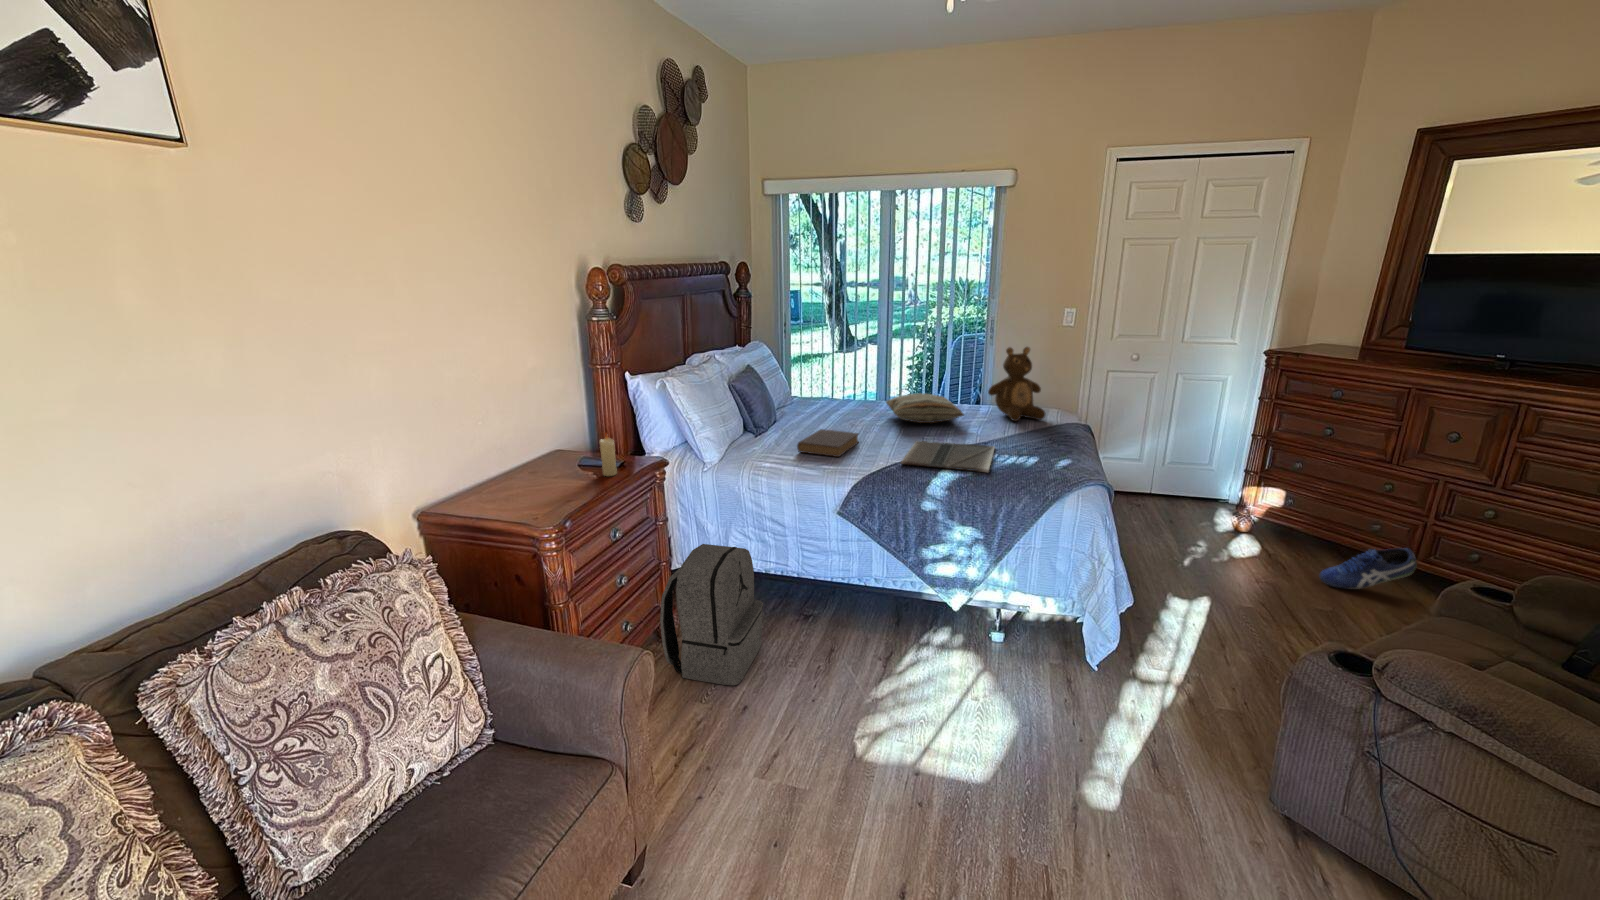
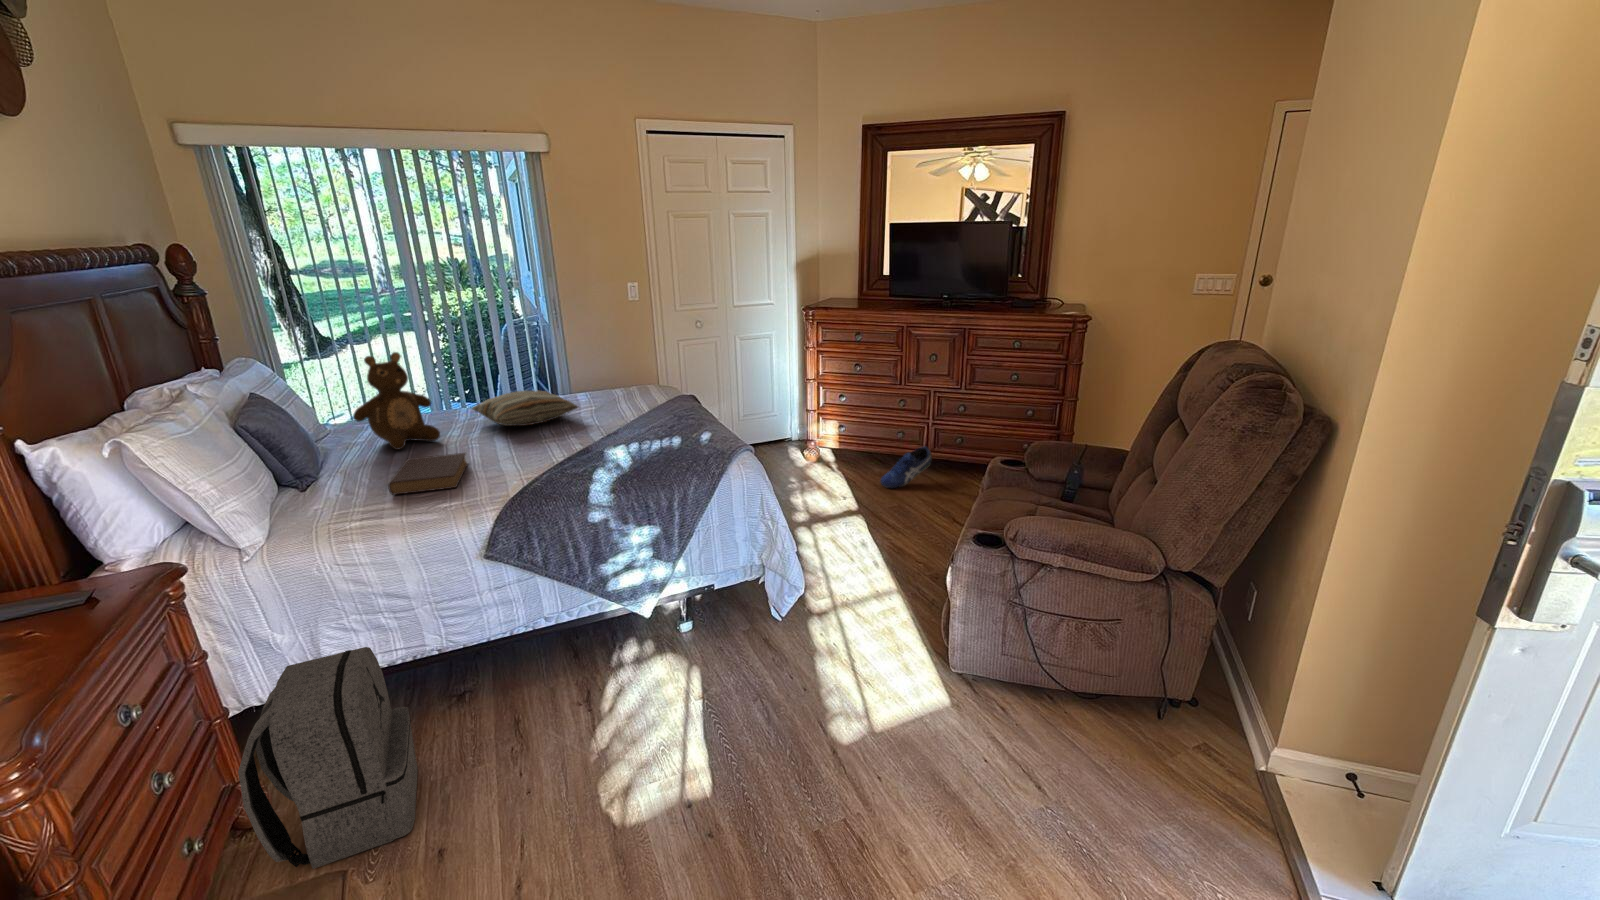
teddy bear: present [988,347,1046,421] -> present [353,352,440,450]
candle: present [600,435,617,476] -> none [29,550,87,625]
laptop: present [901,441,995,472] -> none [539,434,645,477]

